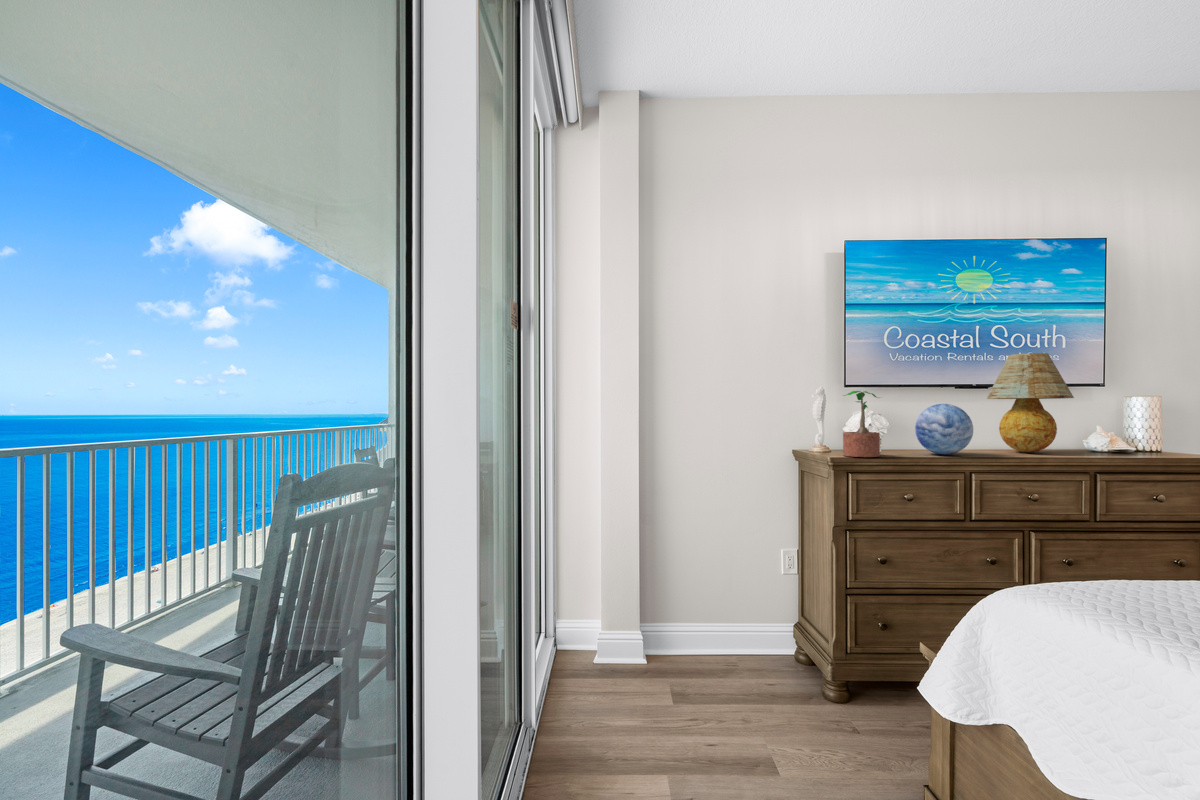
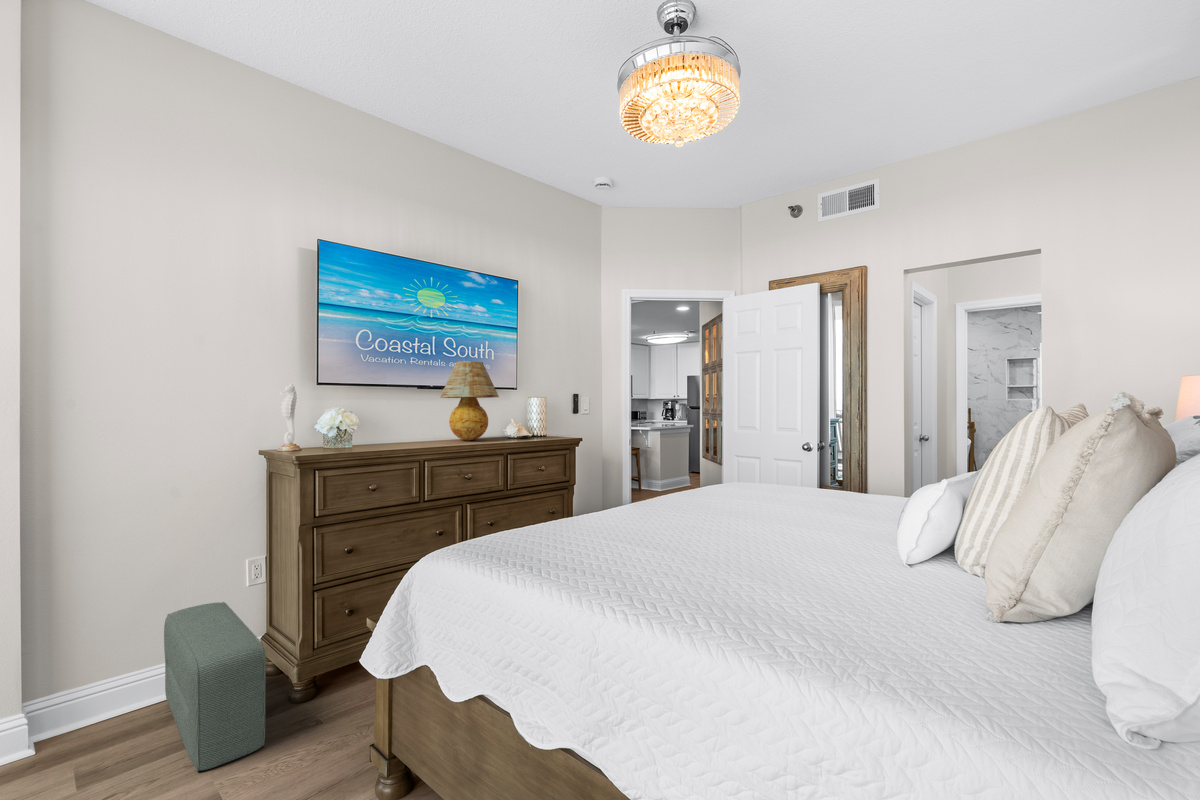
potted plant: present [843,391,880,457] -> none [310,388,351,453]
decorative orb: present [915,404,973,455] -> none [382,401,429,446]
pouf: none [724,583,805,727] -> present [164,602,266,771]

